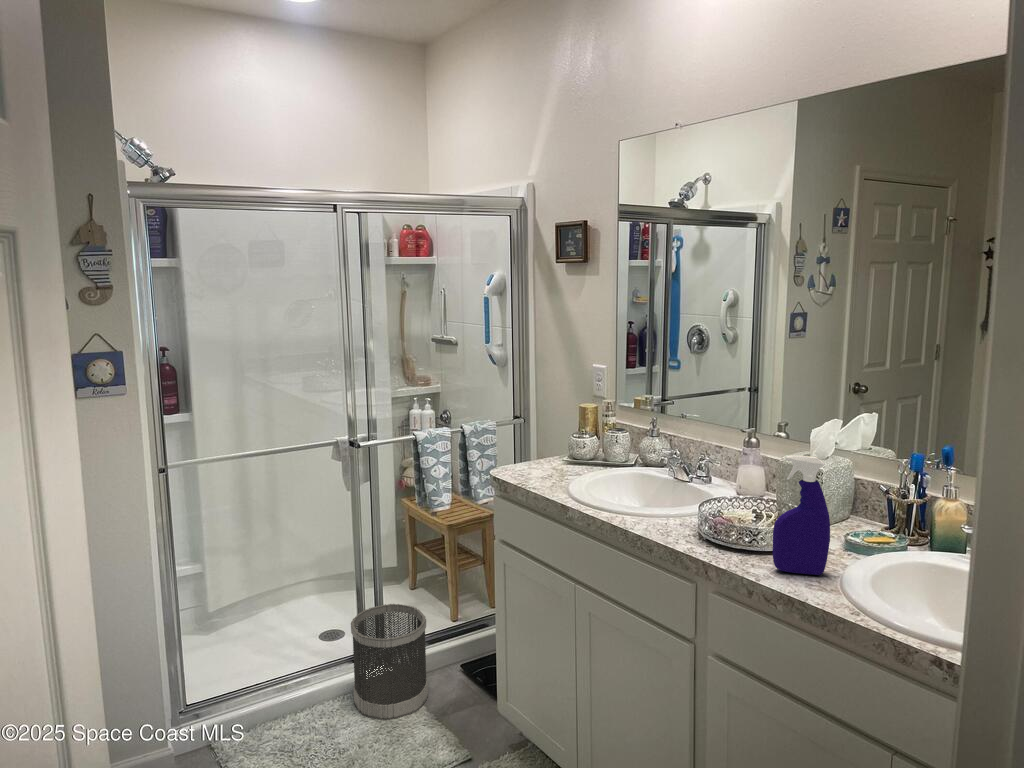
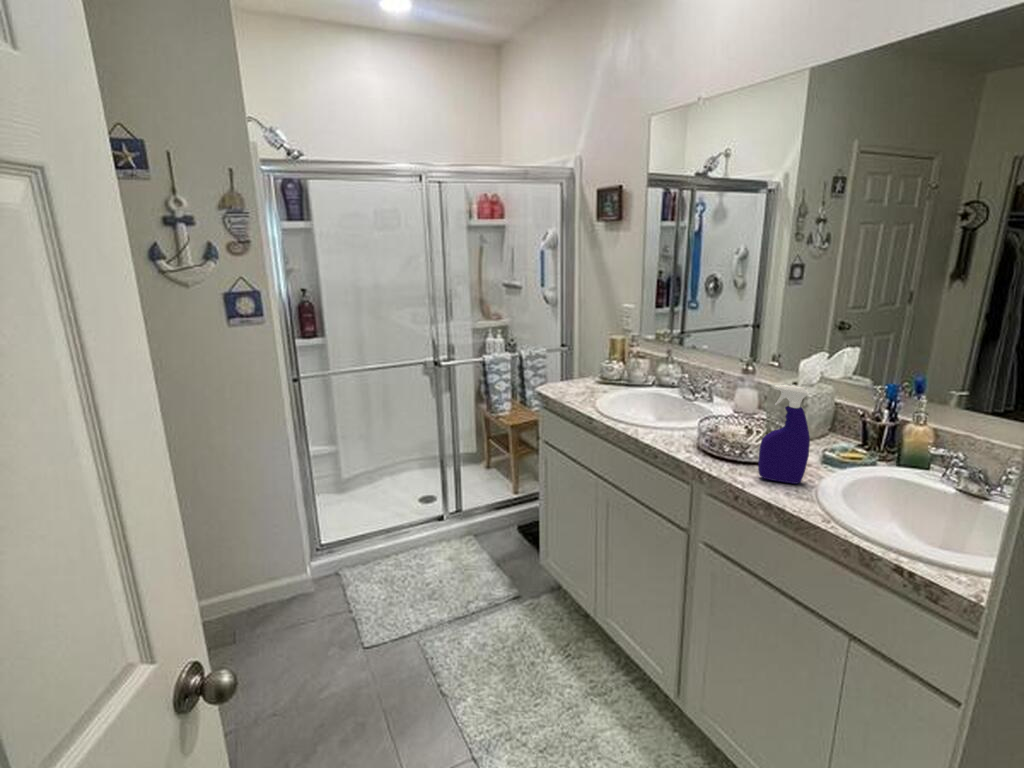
wastebasket: present [351,604,428,720] -> none [437,481,492,564]

